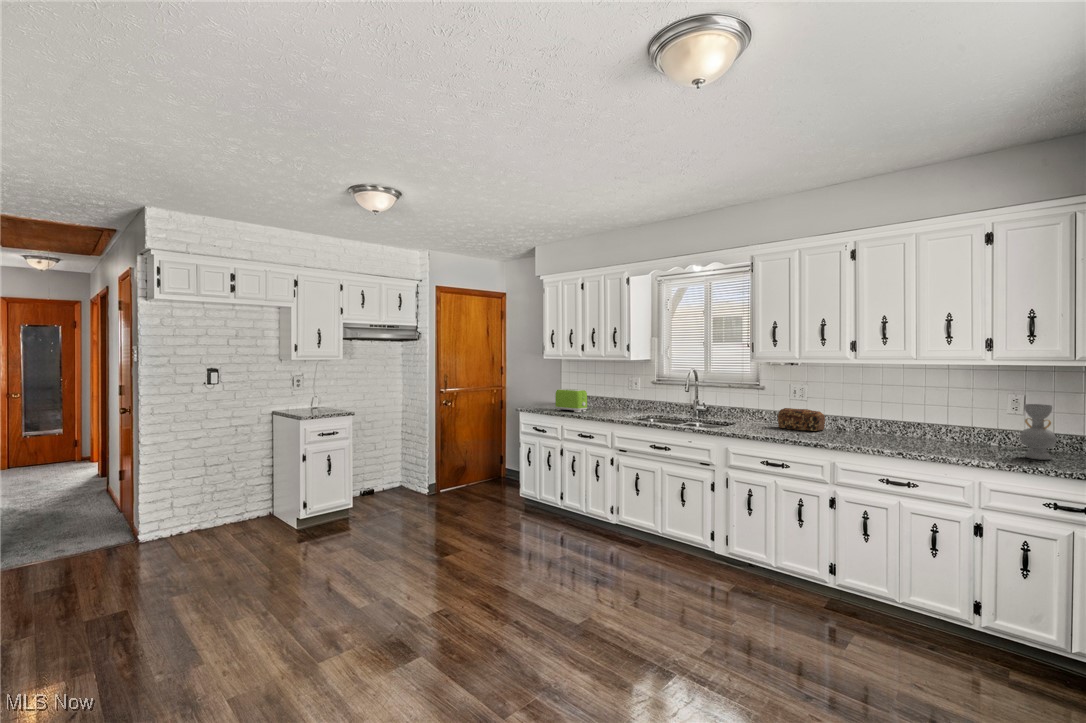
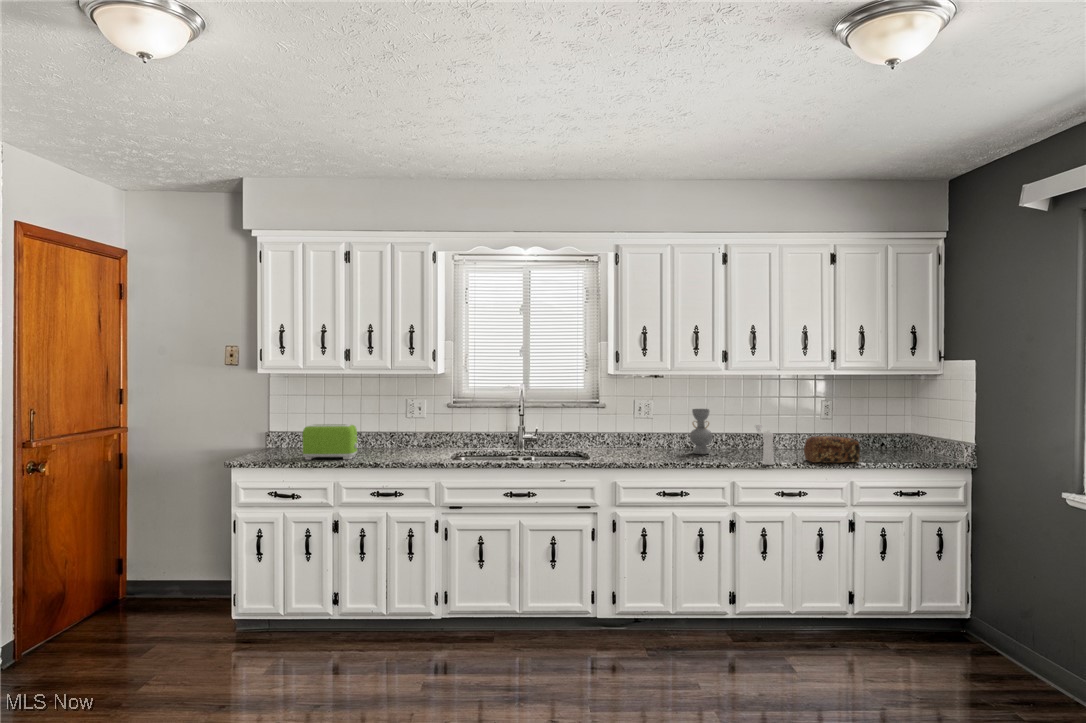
decorative vase: present [1020,404,1056,460] -> present [690,409,712,454]
bread loaf: present [778,408,825,431] -> present [804,436,860,463]
pepper mill: none [868,409,881,449] -> present [755,424,774,465]

